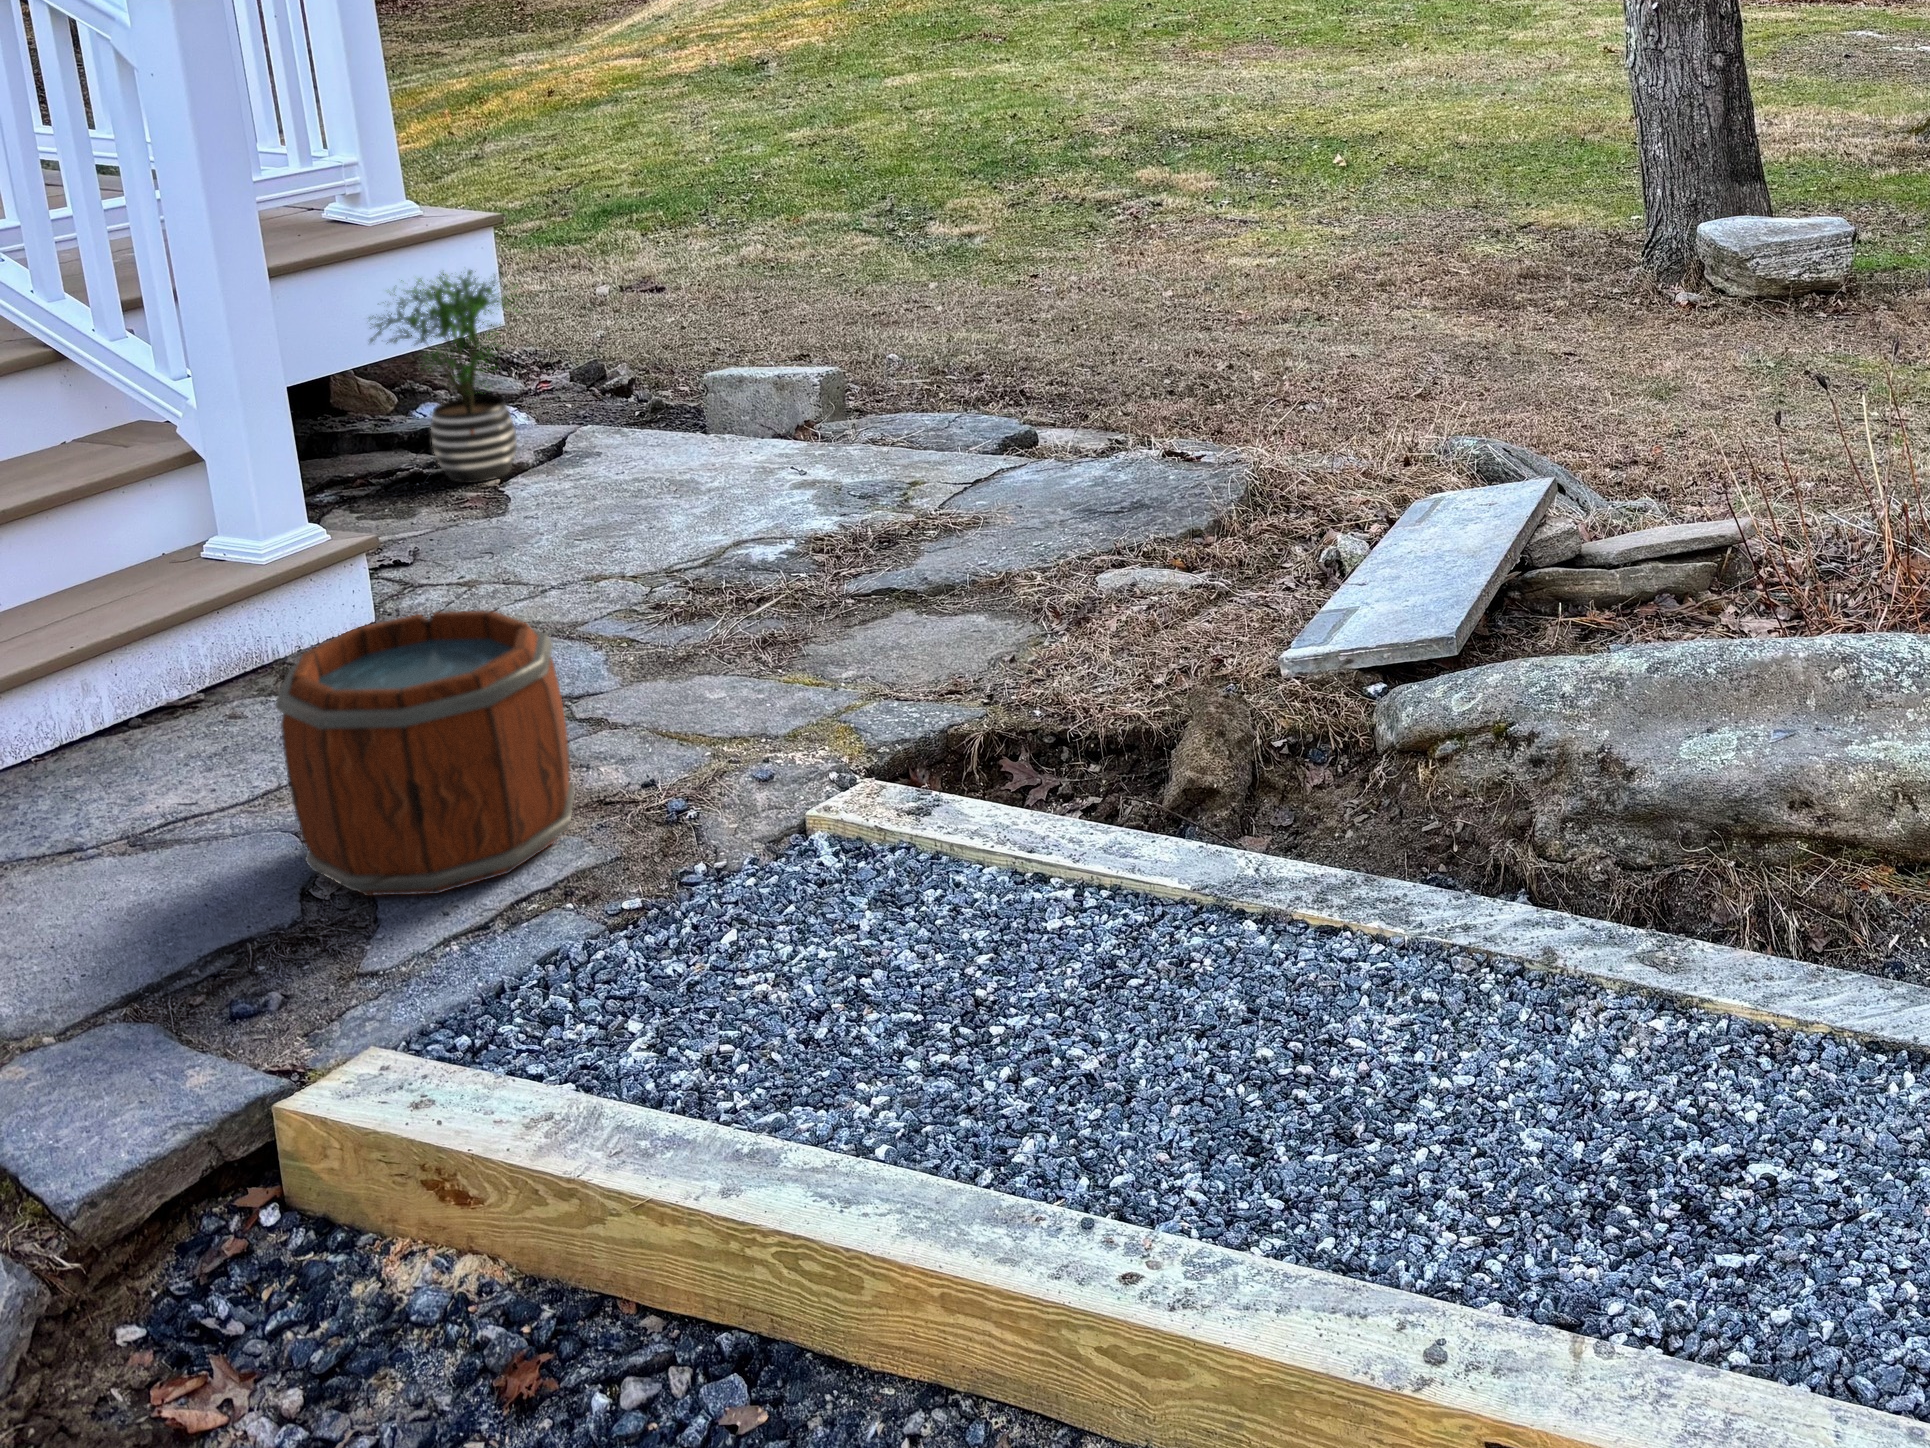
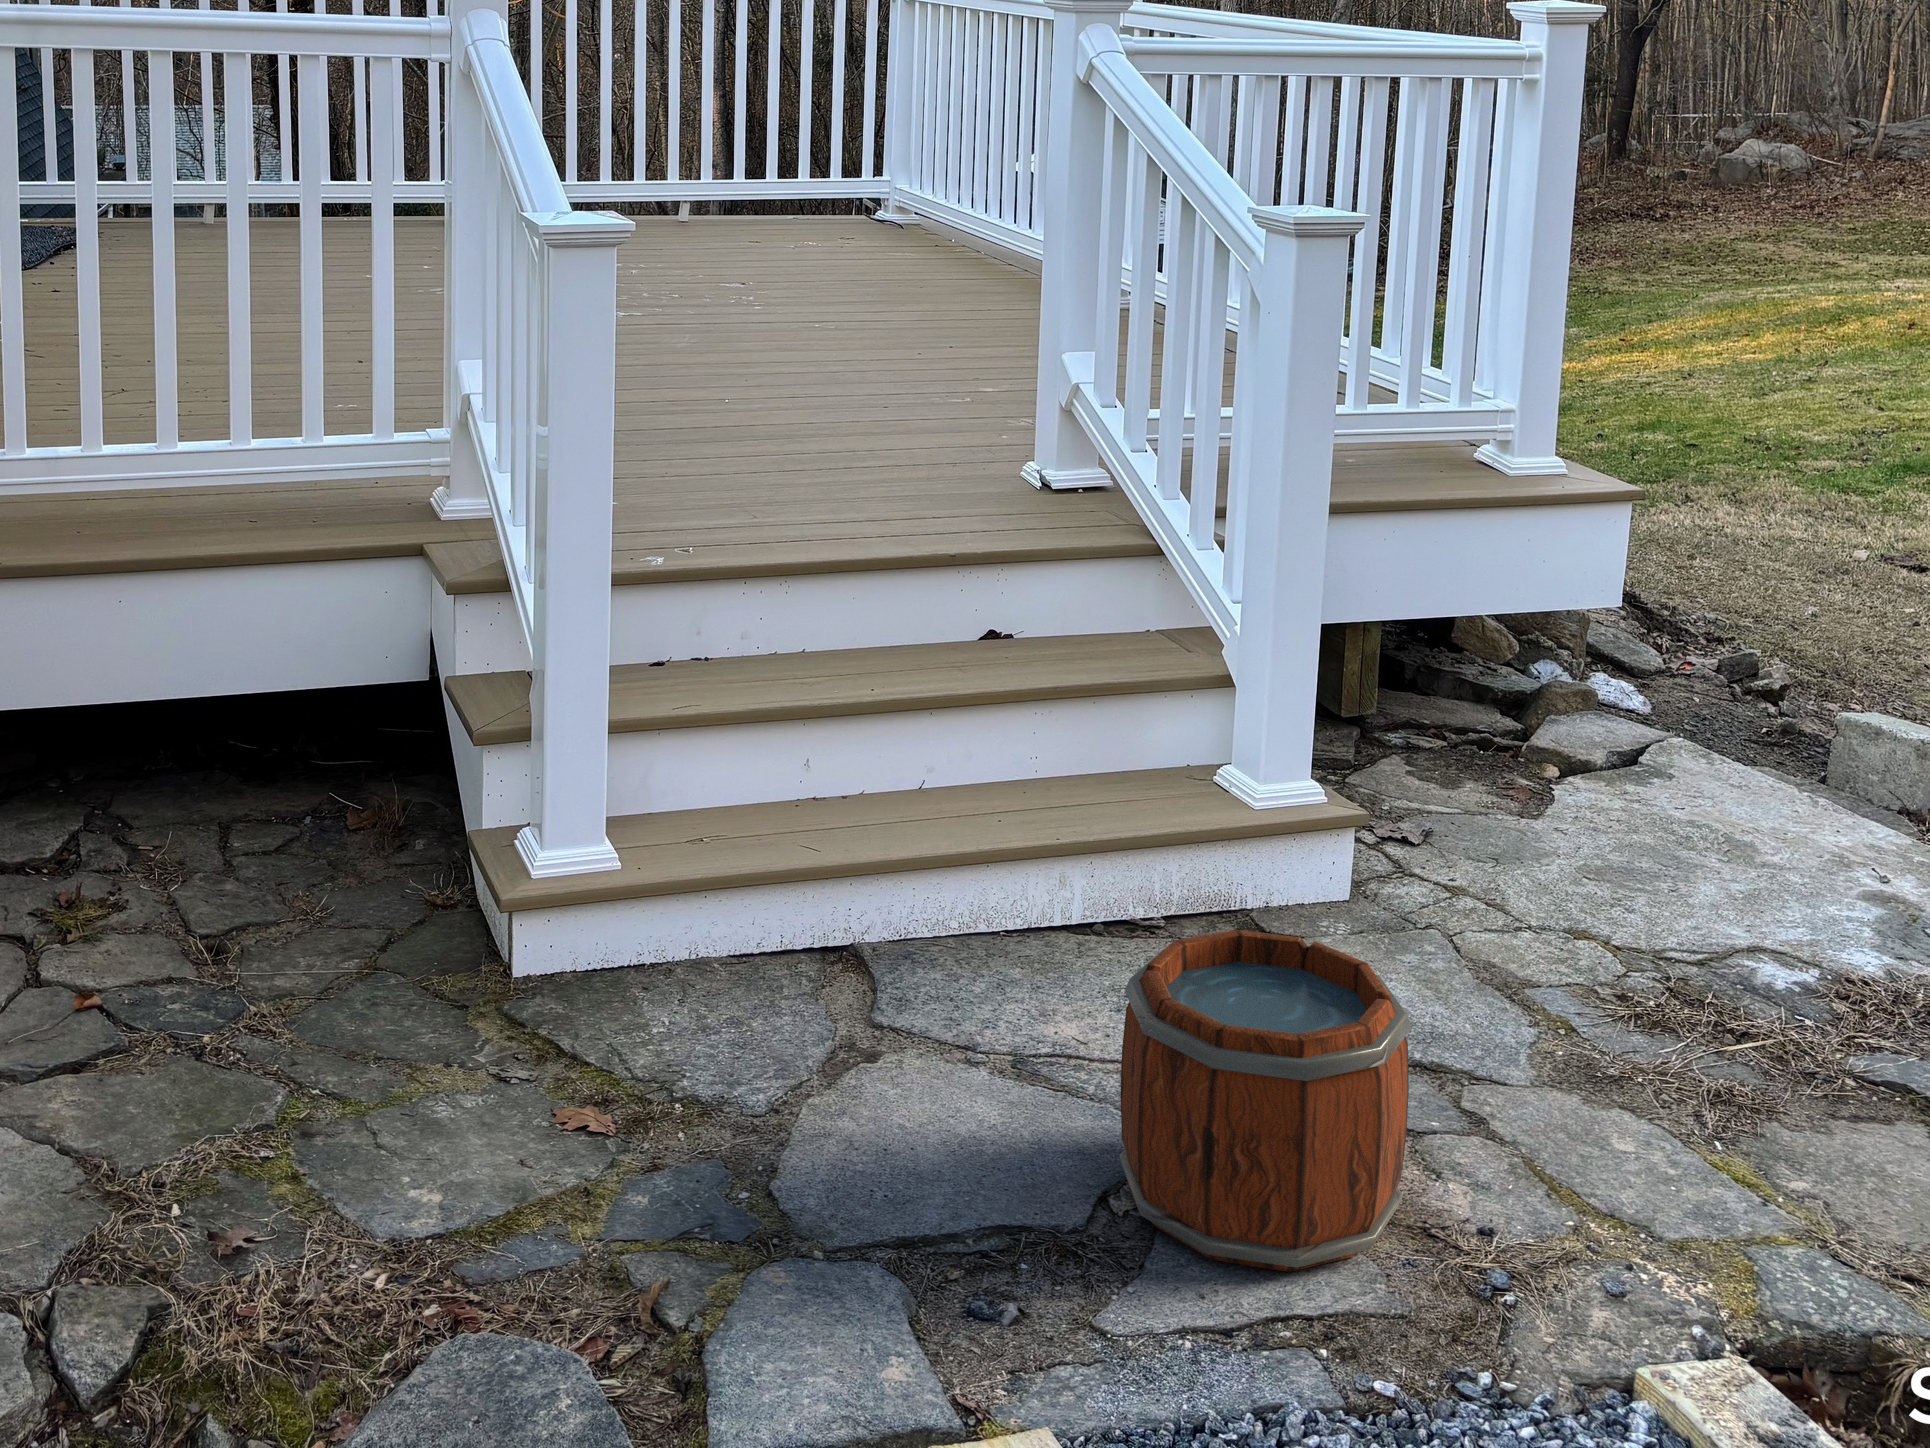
potted plant: present [369,270,519,483] -> none [1456,548,1624,775]

